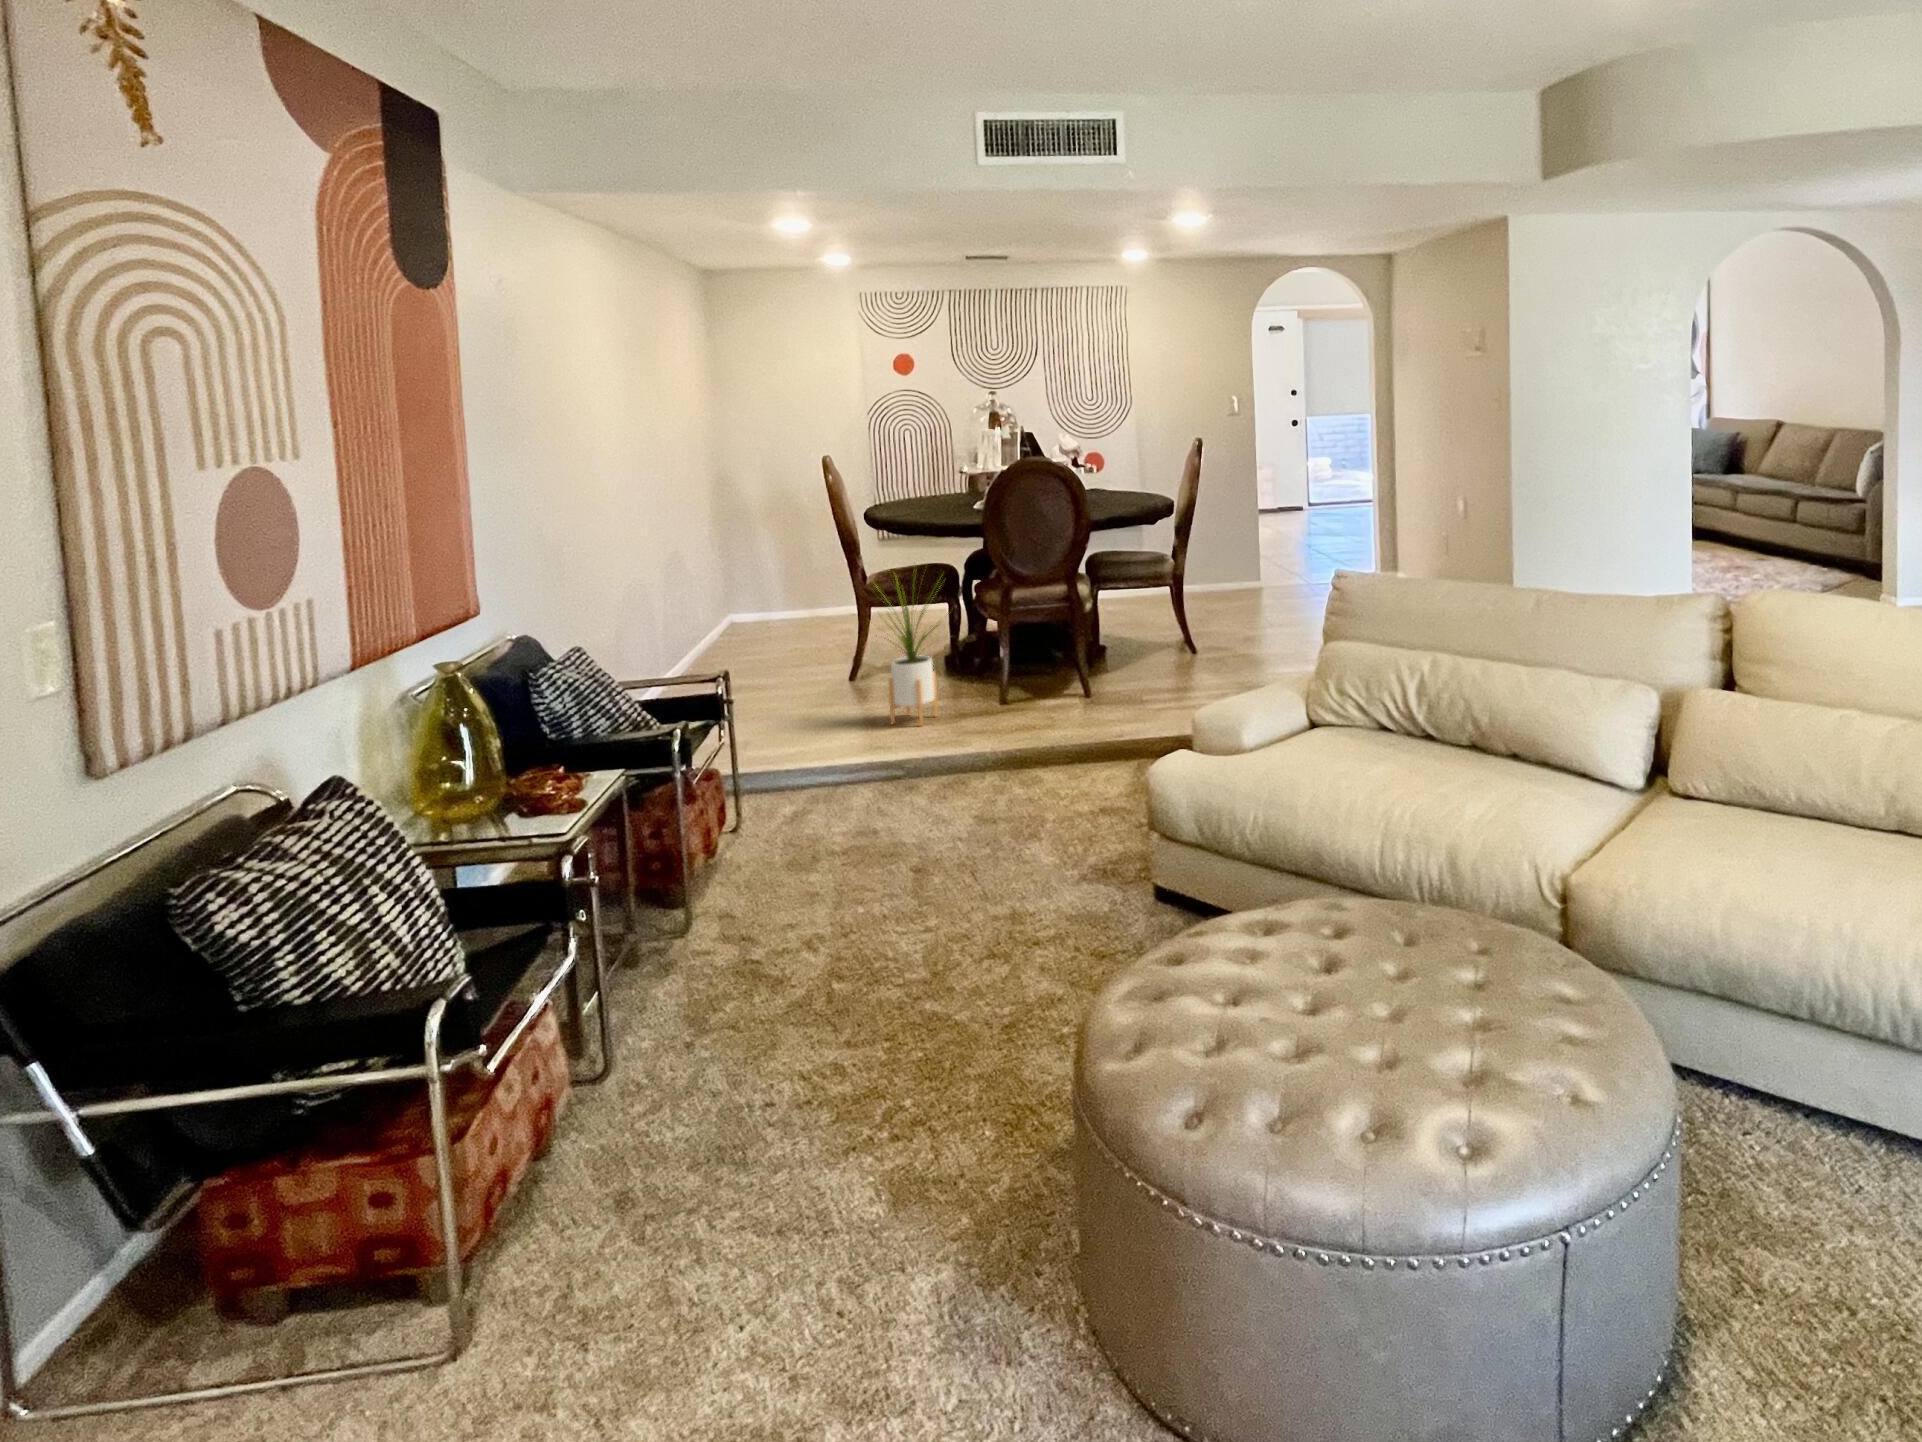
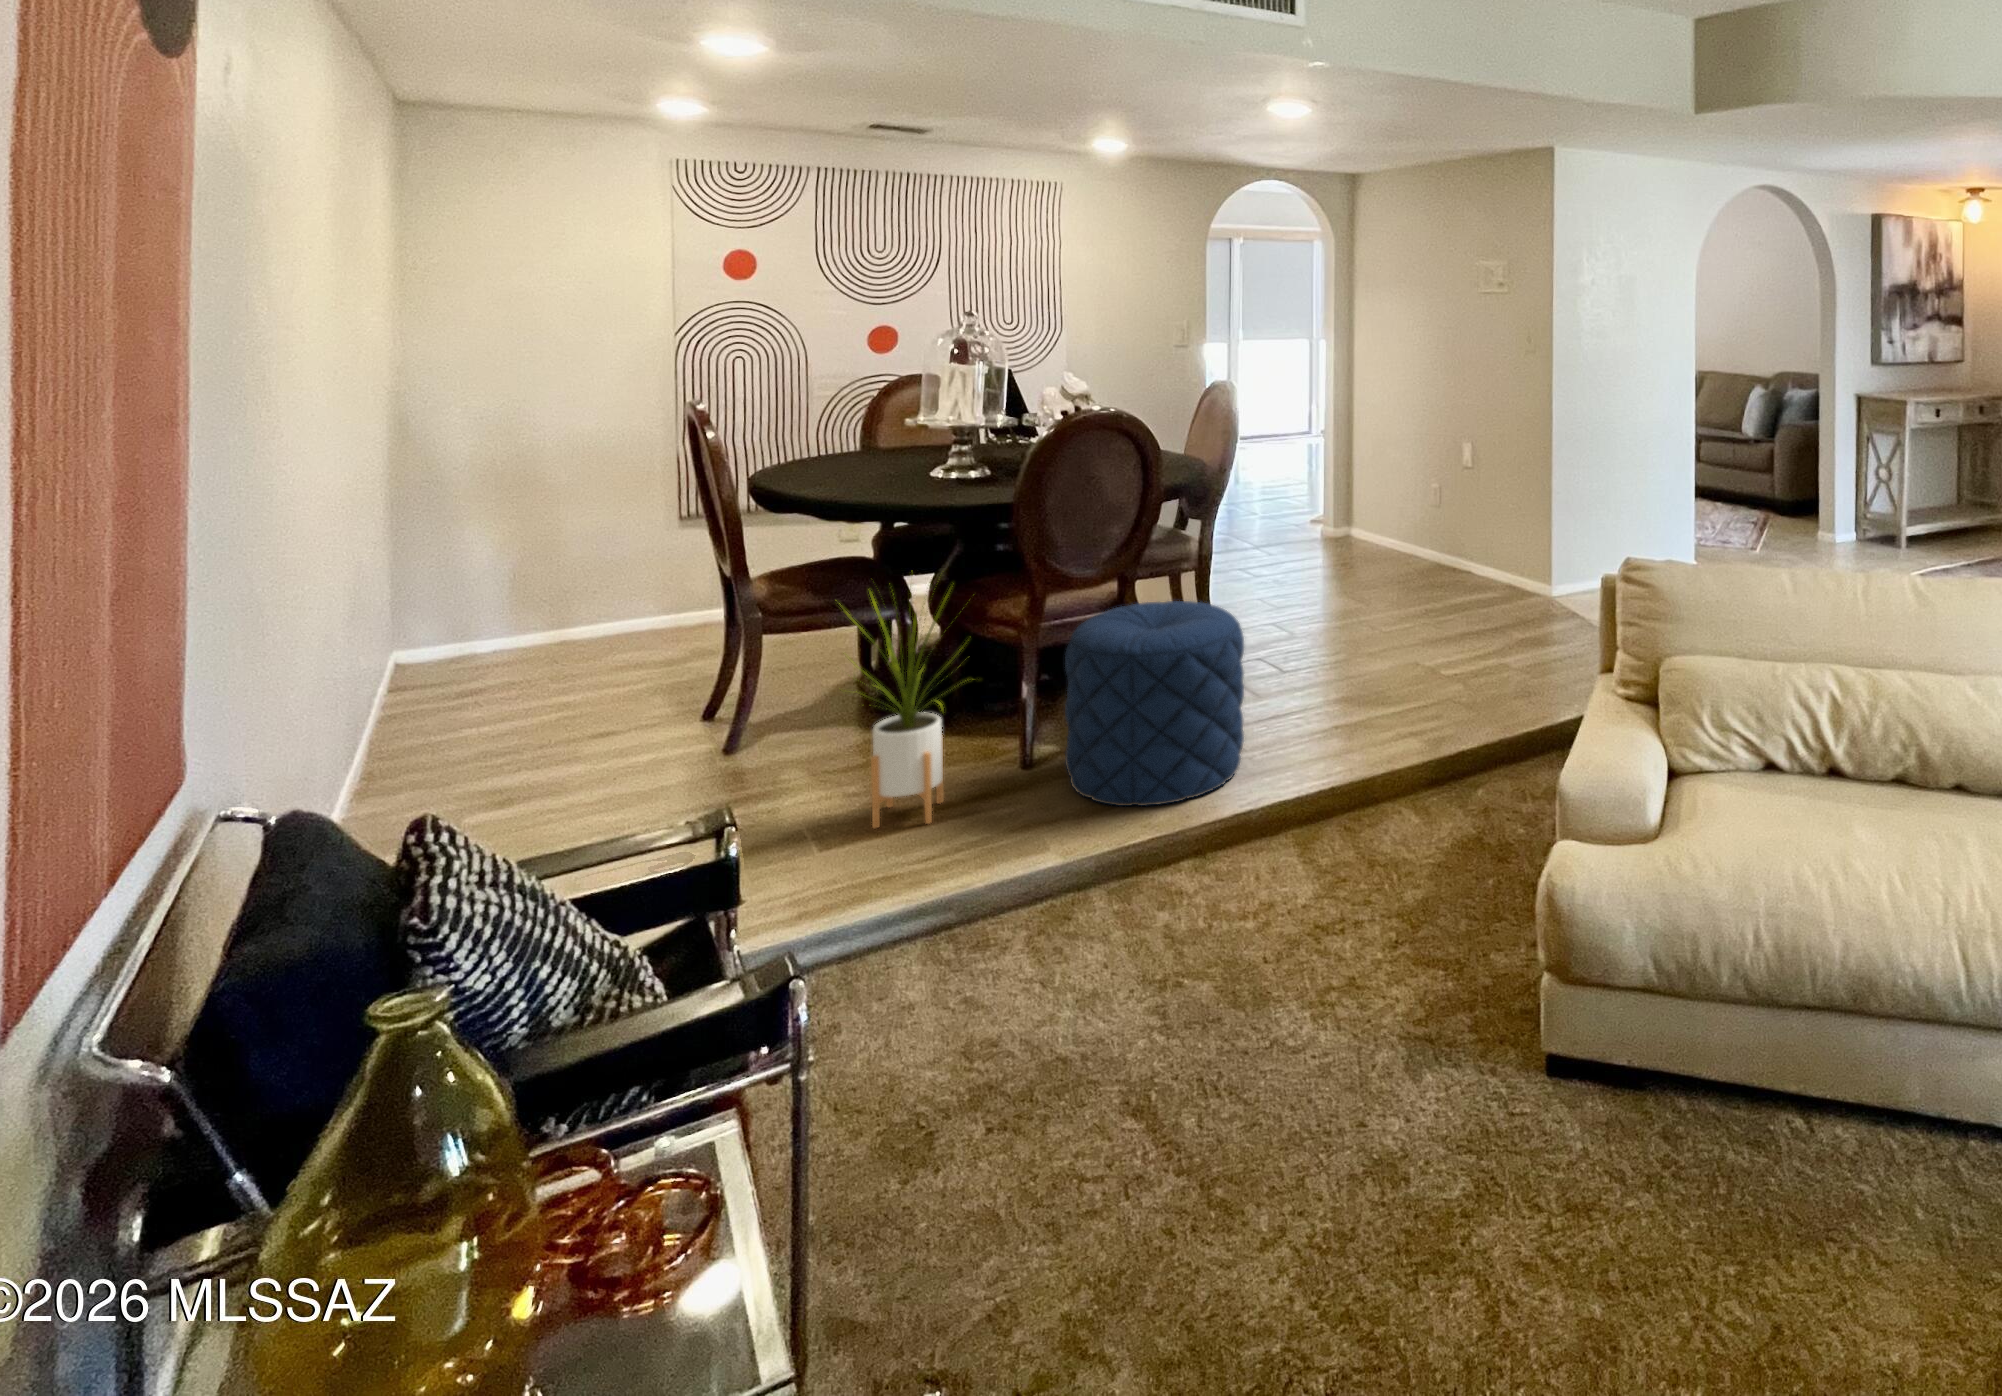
pouf: none [1008,596,1133,733] -> present [1065,601,1244,806]

